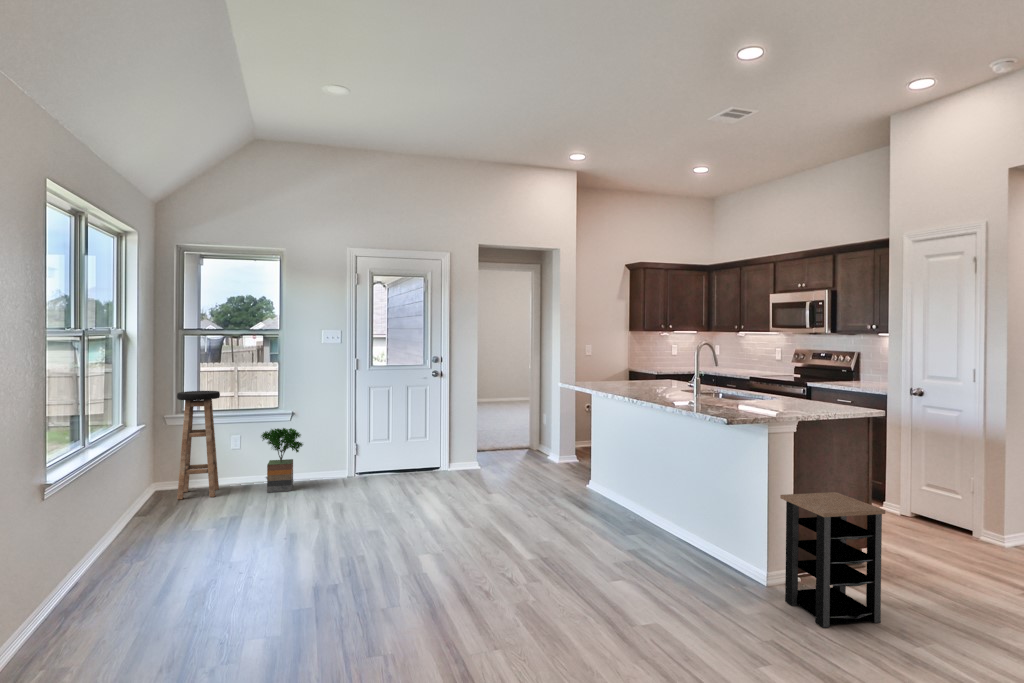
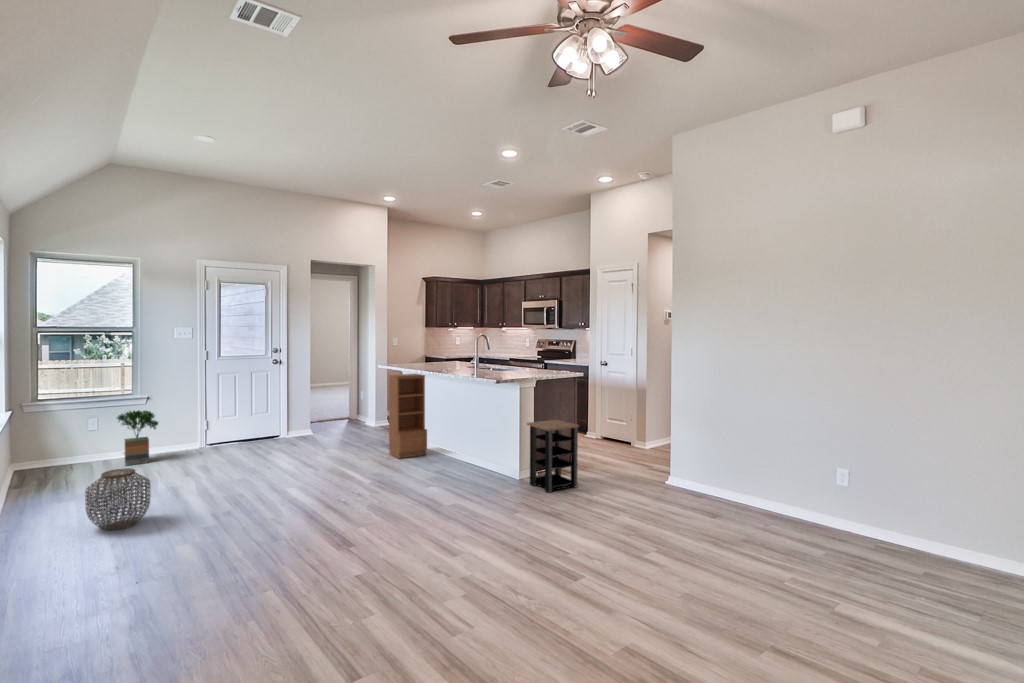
bar stool: present [177,391,220,500] -> none [29,381,74,478]
bookcase: none [567,398,620,520] -> present [389,374,427,459]
woven basket: none [170,512,245,594] -> present [85,468,151,530]

